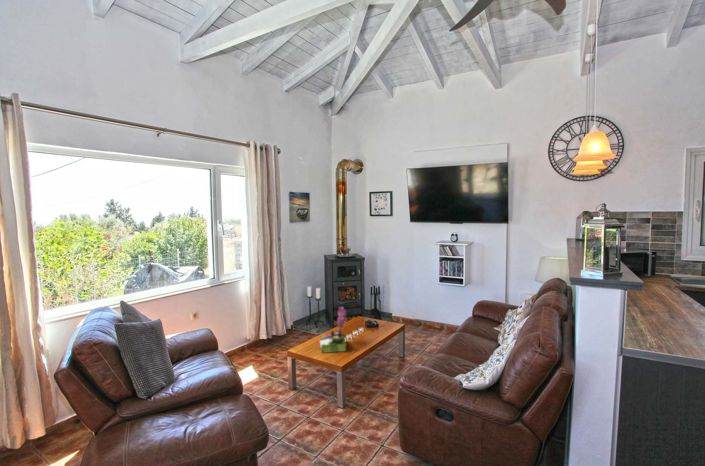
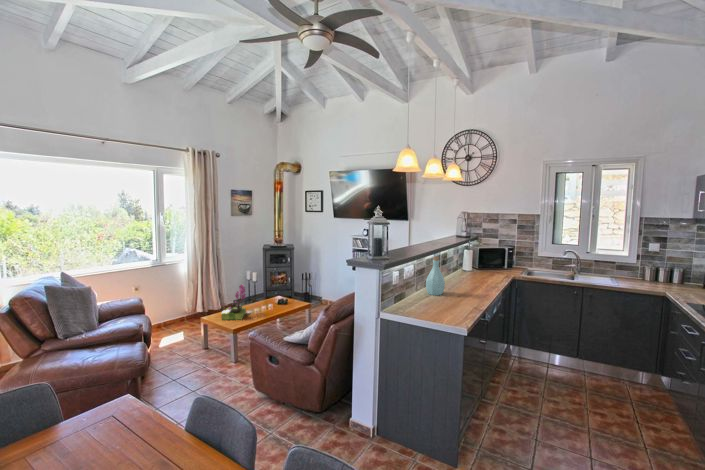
bottle: none [652,268,685,321] -> present [426,256,445,295]

